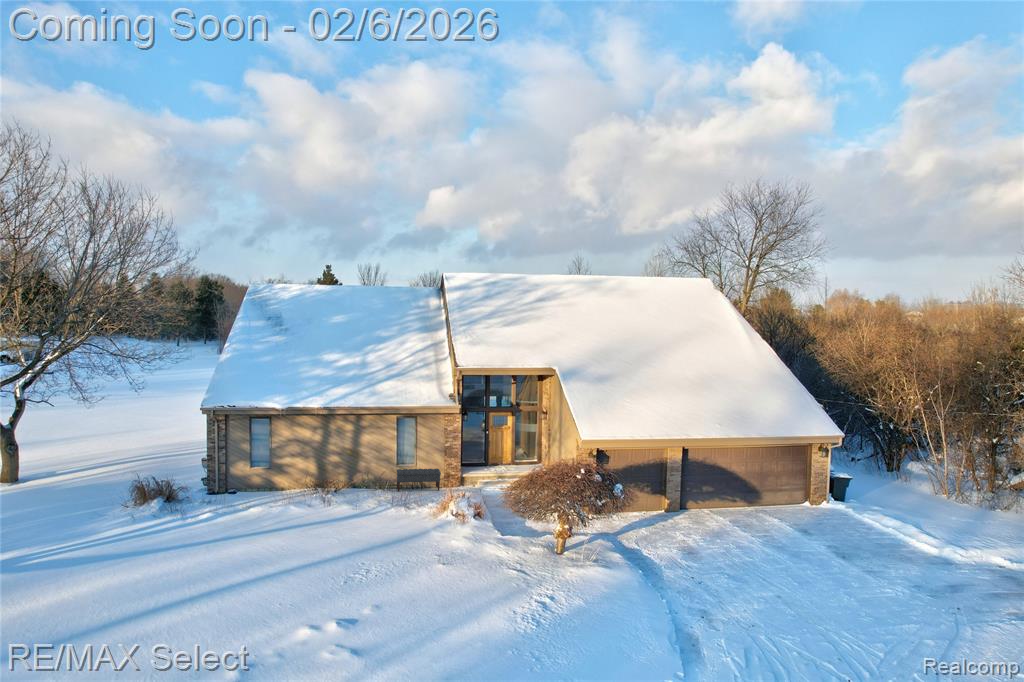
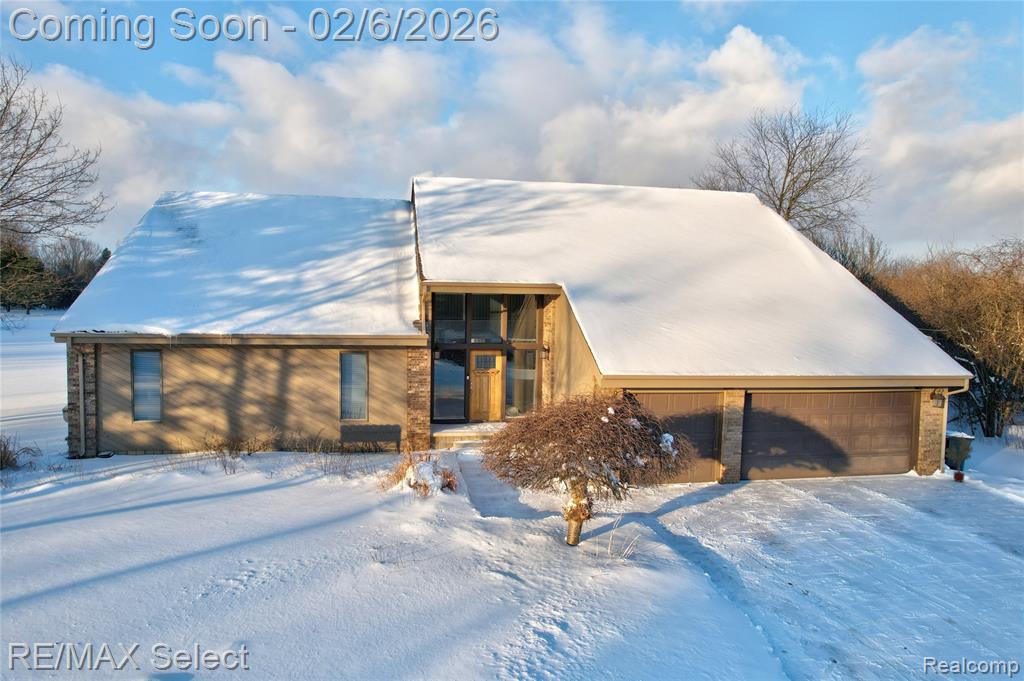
potted tree: none [828,476,849,511] -> present [945,436,973,482]

